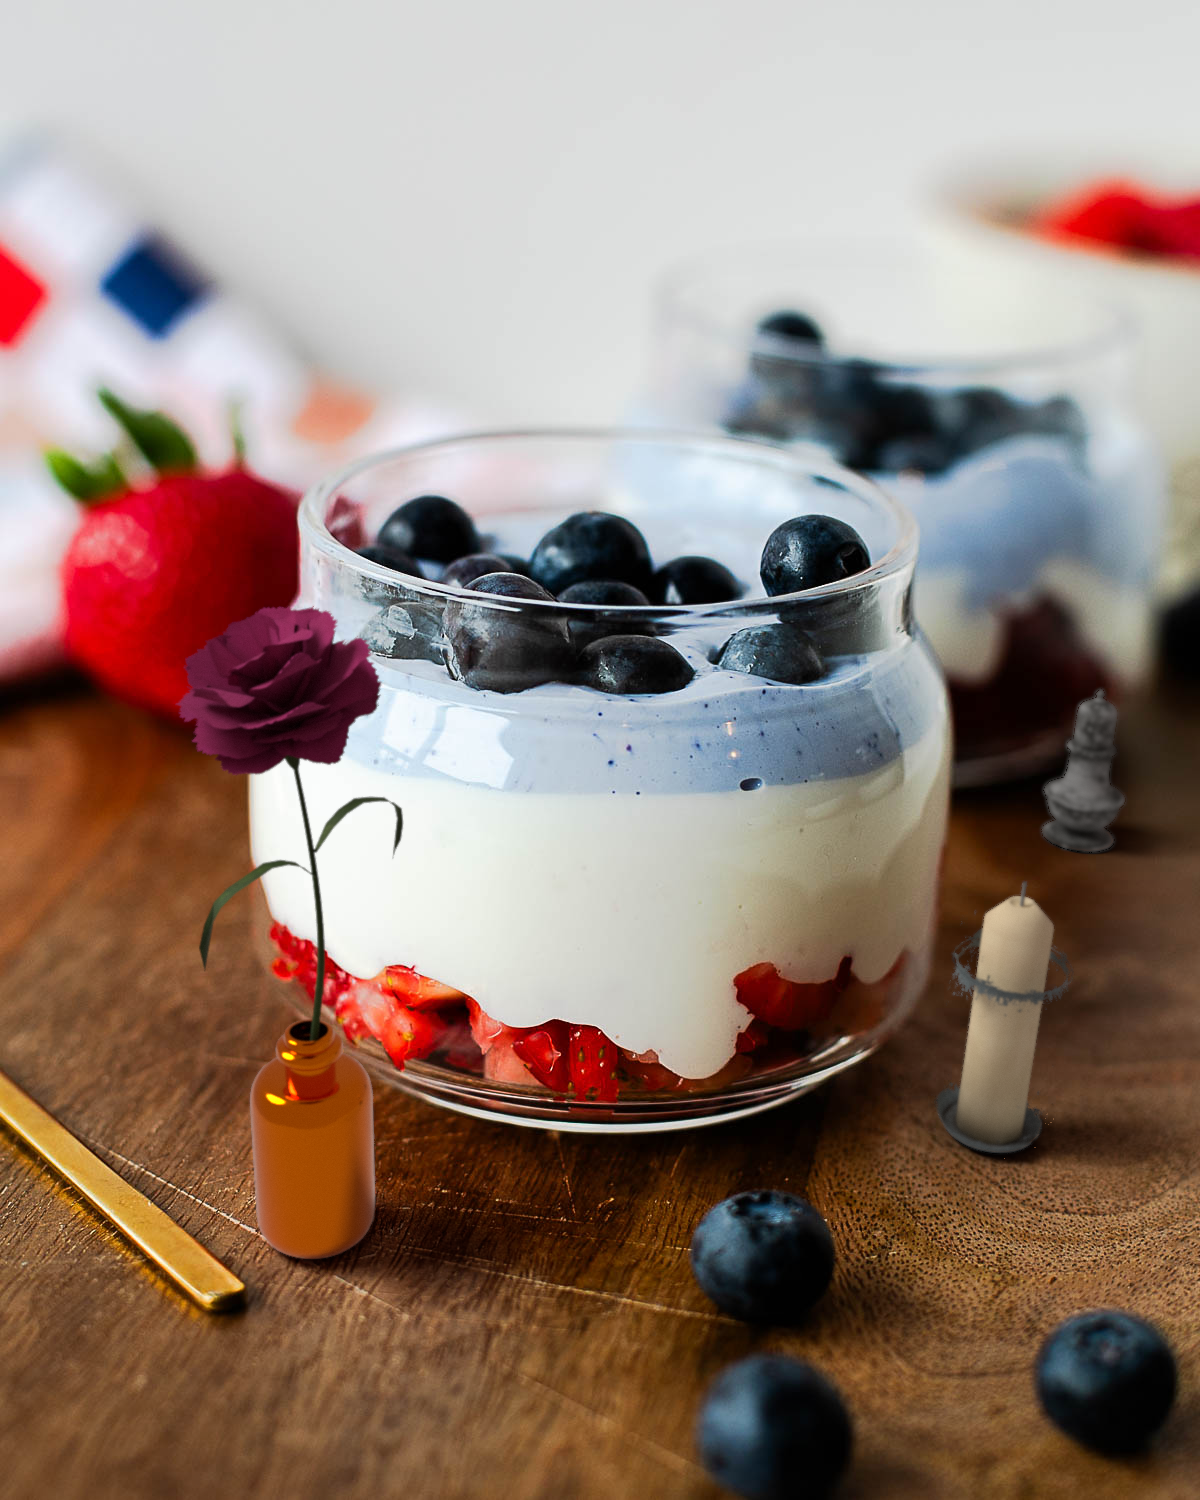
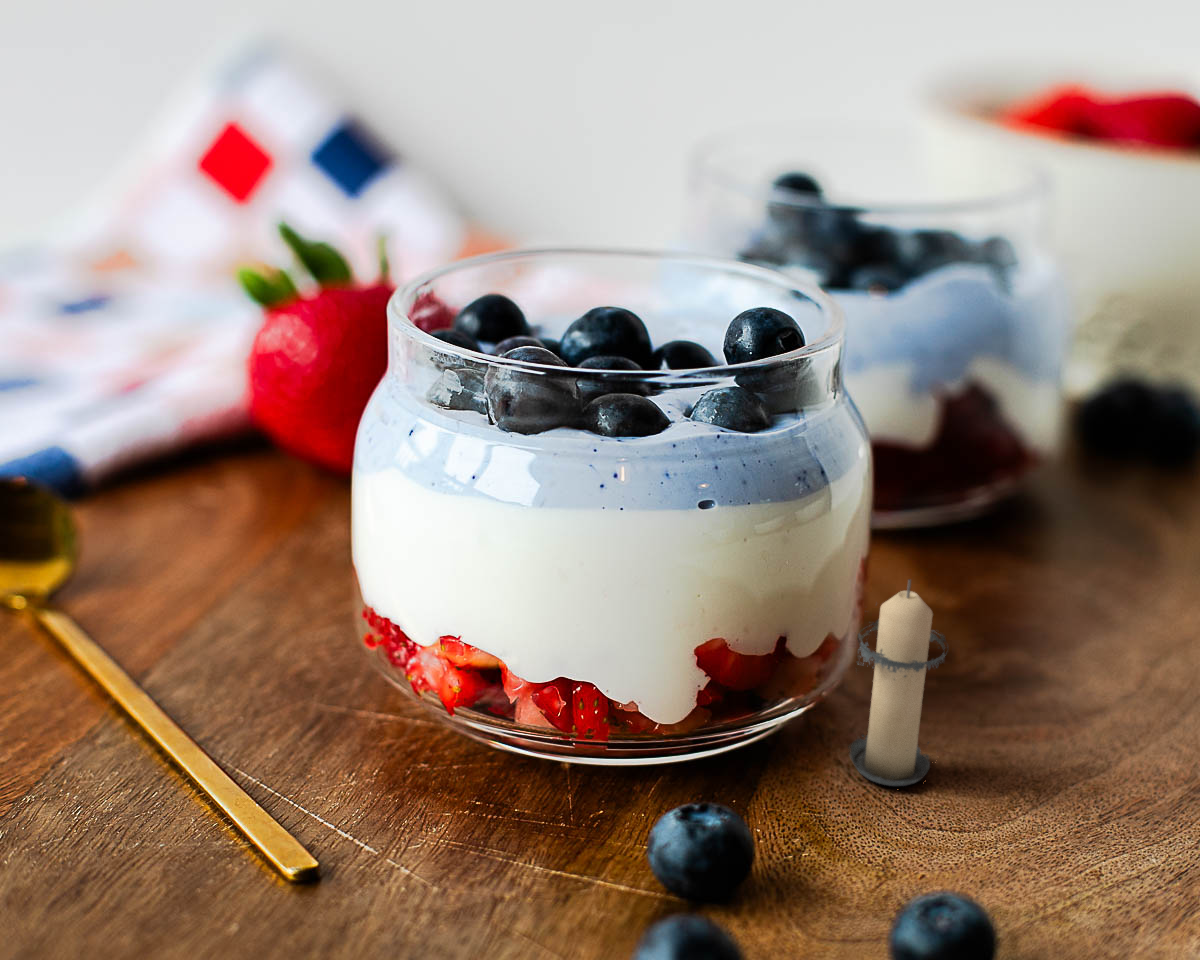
flower: present [177,606,403,1259] -> none [266,367,439,847]
salt shaker: present [1043,691,1124,852] -> none [961,448,1024,572]

